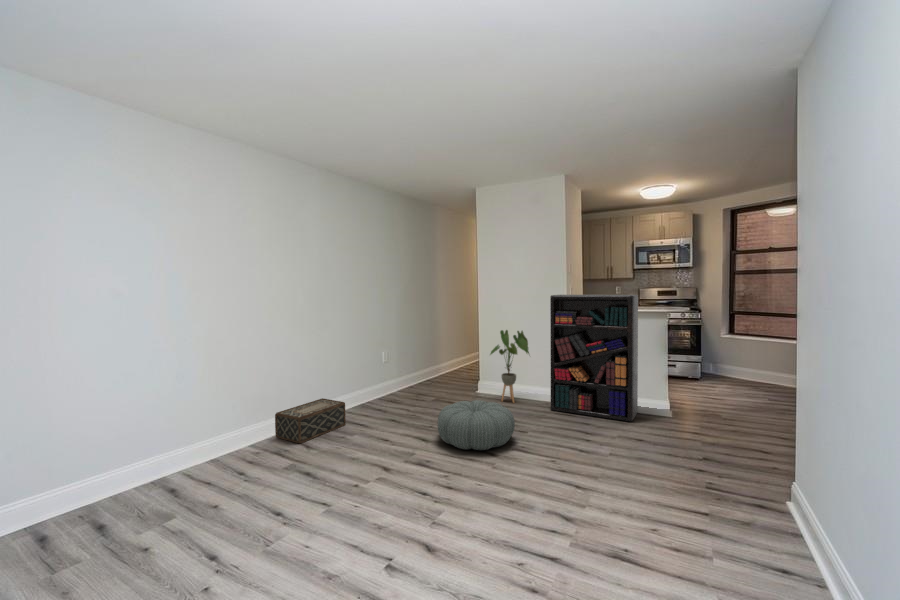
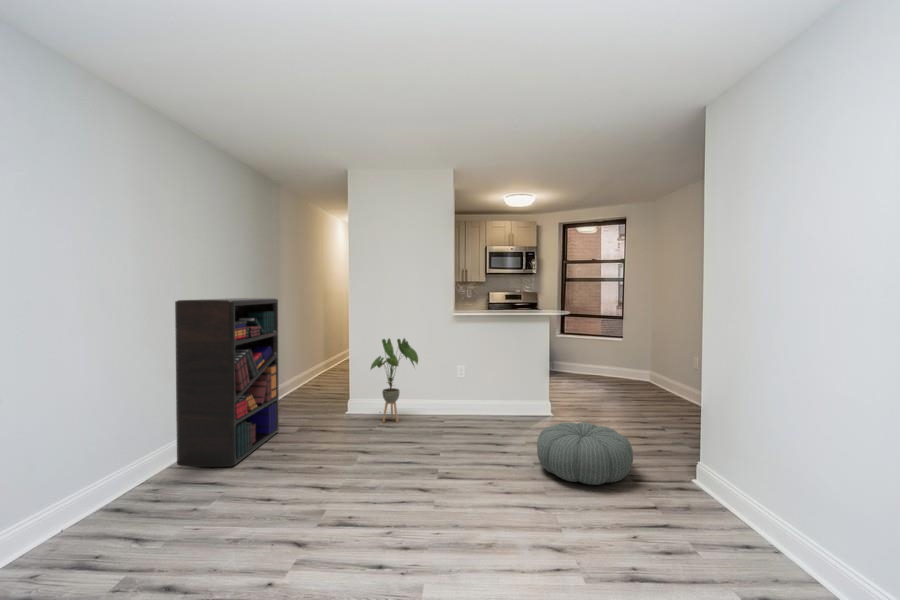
bookshelf: present [550,295,638,421] -> present [175,298,279,467]
woven basket: present [275,398,346,443] -> none [67,453,188,533]
pouf: present [438,400,515,450] -> present [537,422,633,485]

